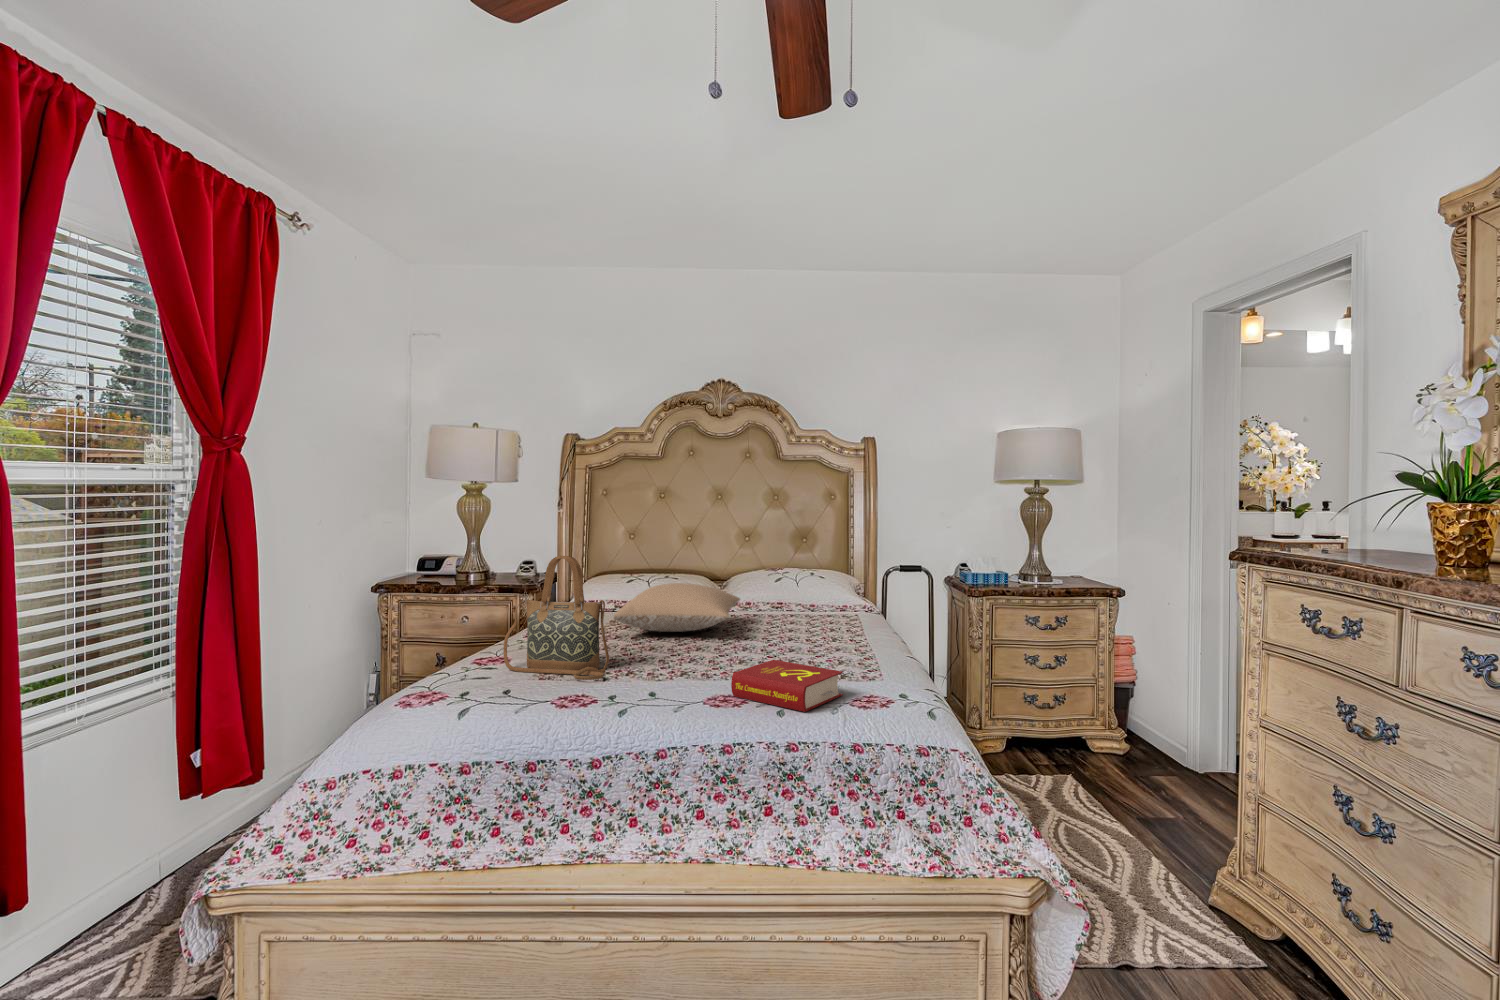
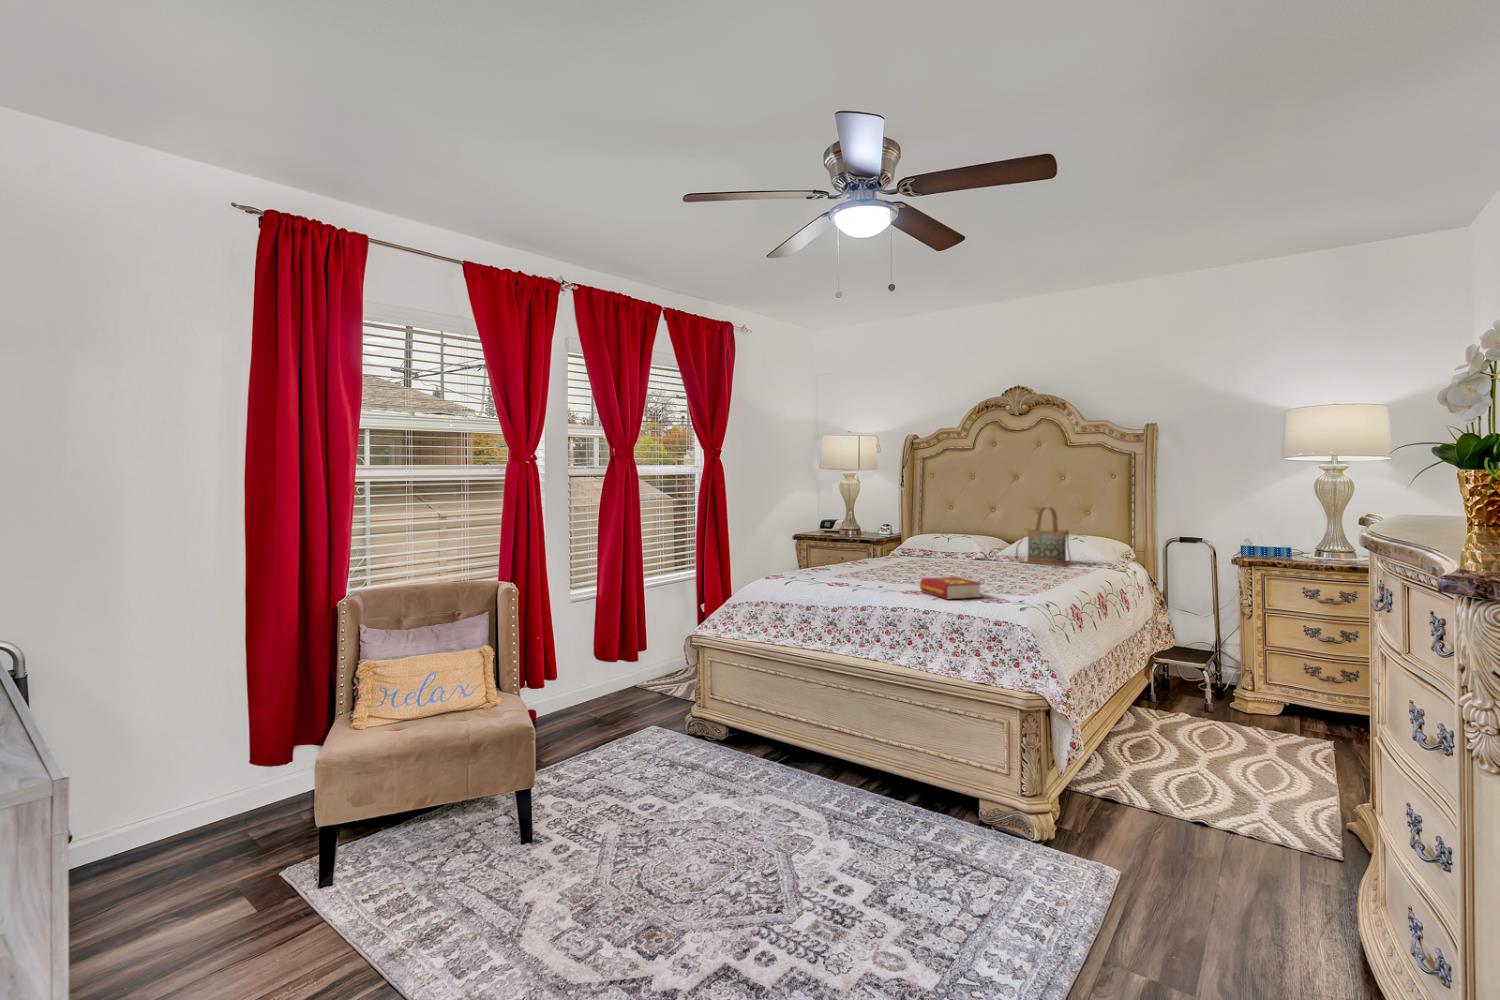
handbag: present [504,556,609,680] -> present [1016,507,1071,567]
pillow: present [614,583,740,632] -> none [898,537,998,567]

